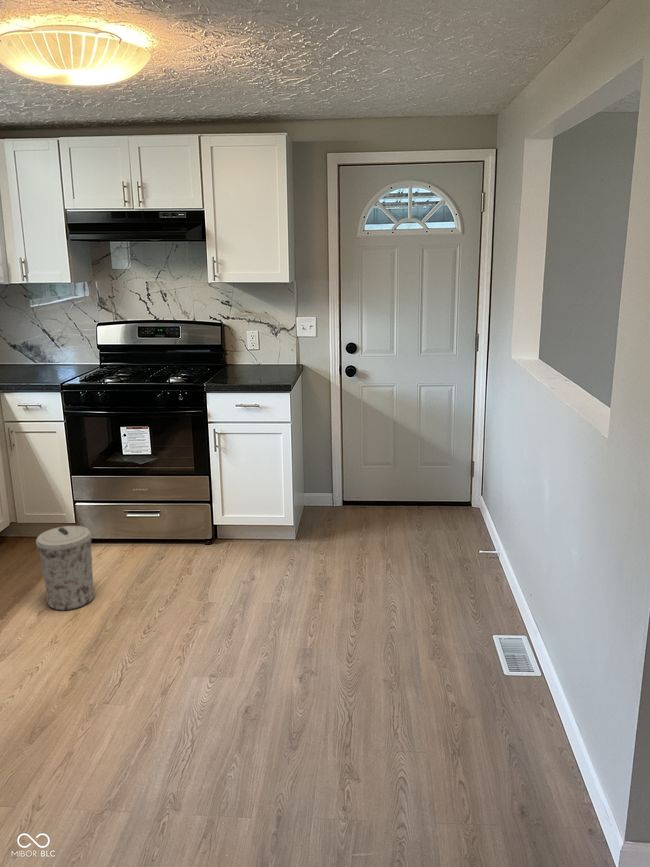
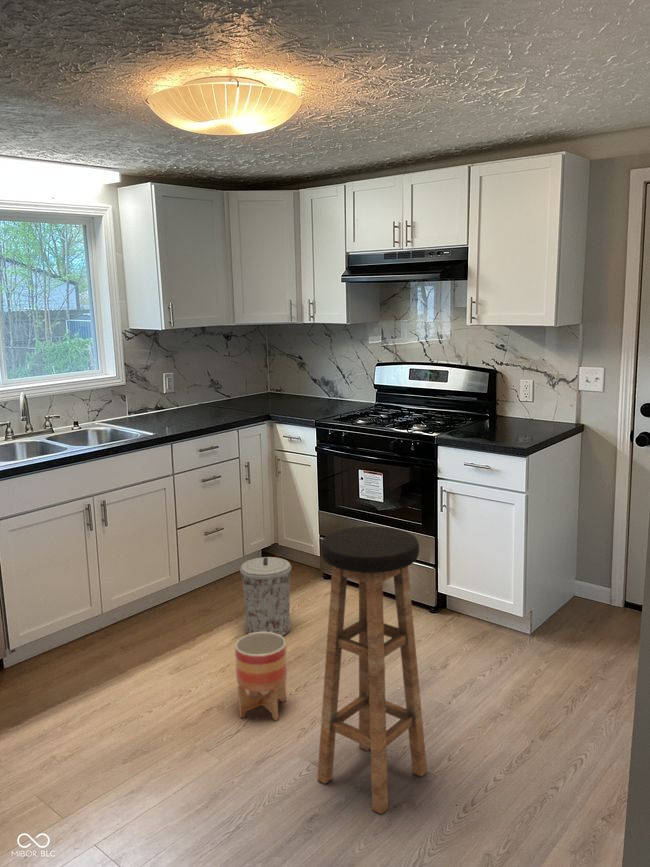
bar stool: none [223,461,309,694] -> present [317,526,427,814]
planter: none [102,589,156,676] -> present [235,632,287,721]

